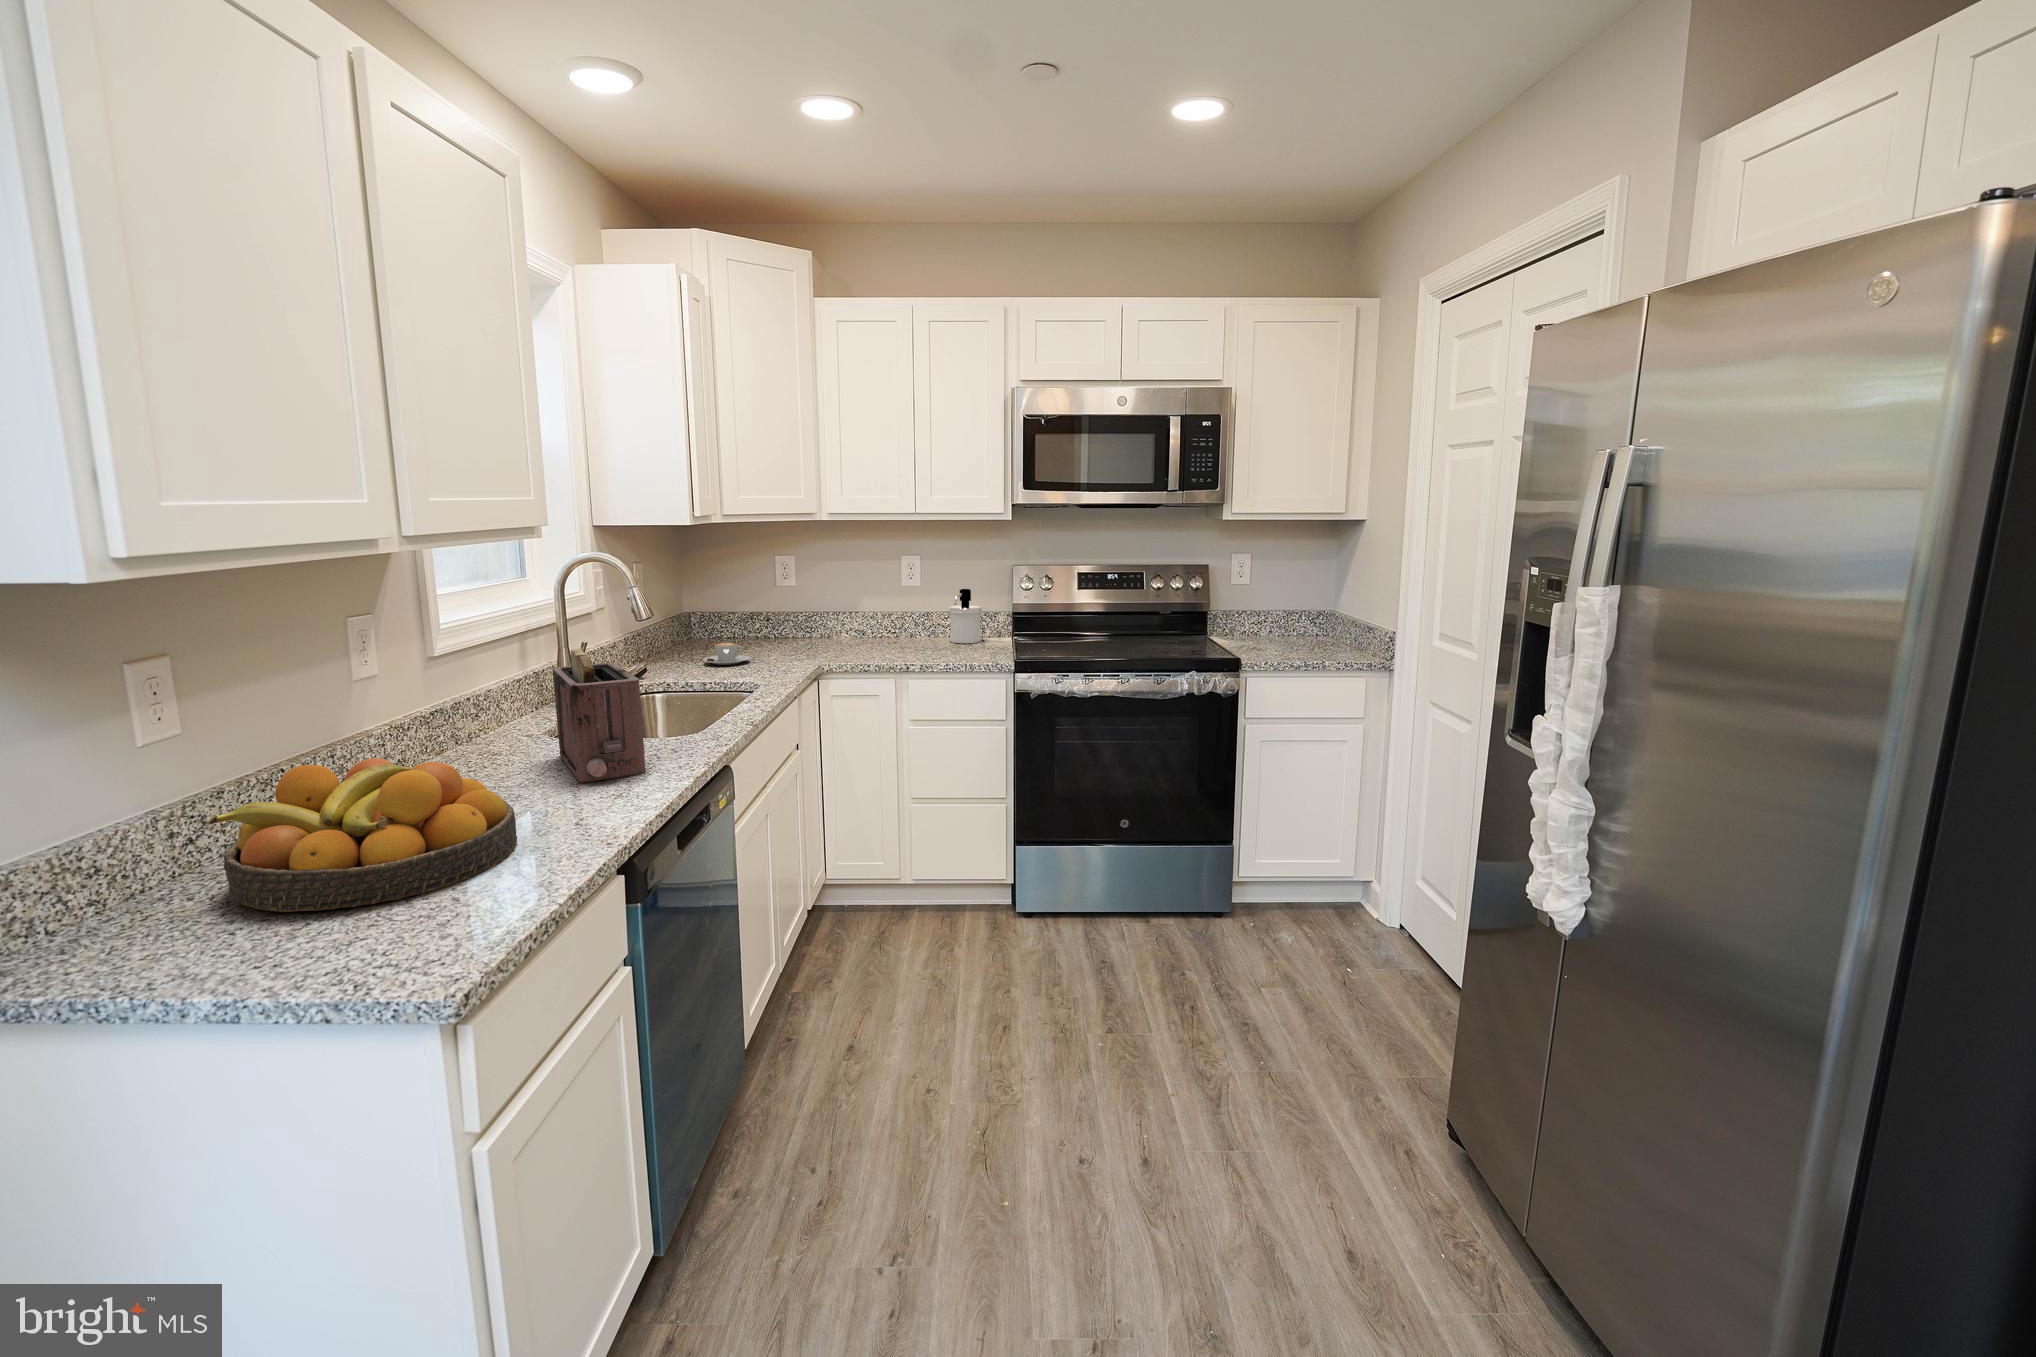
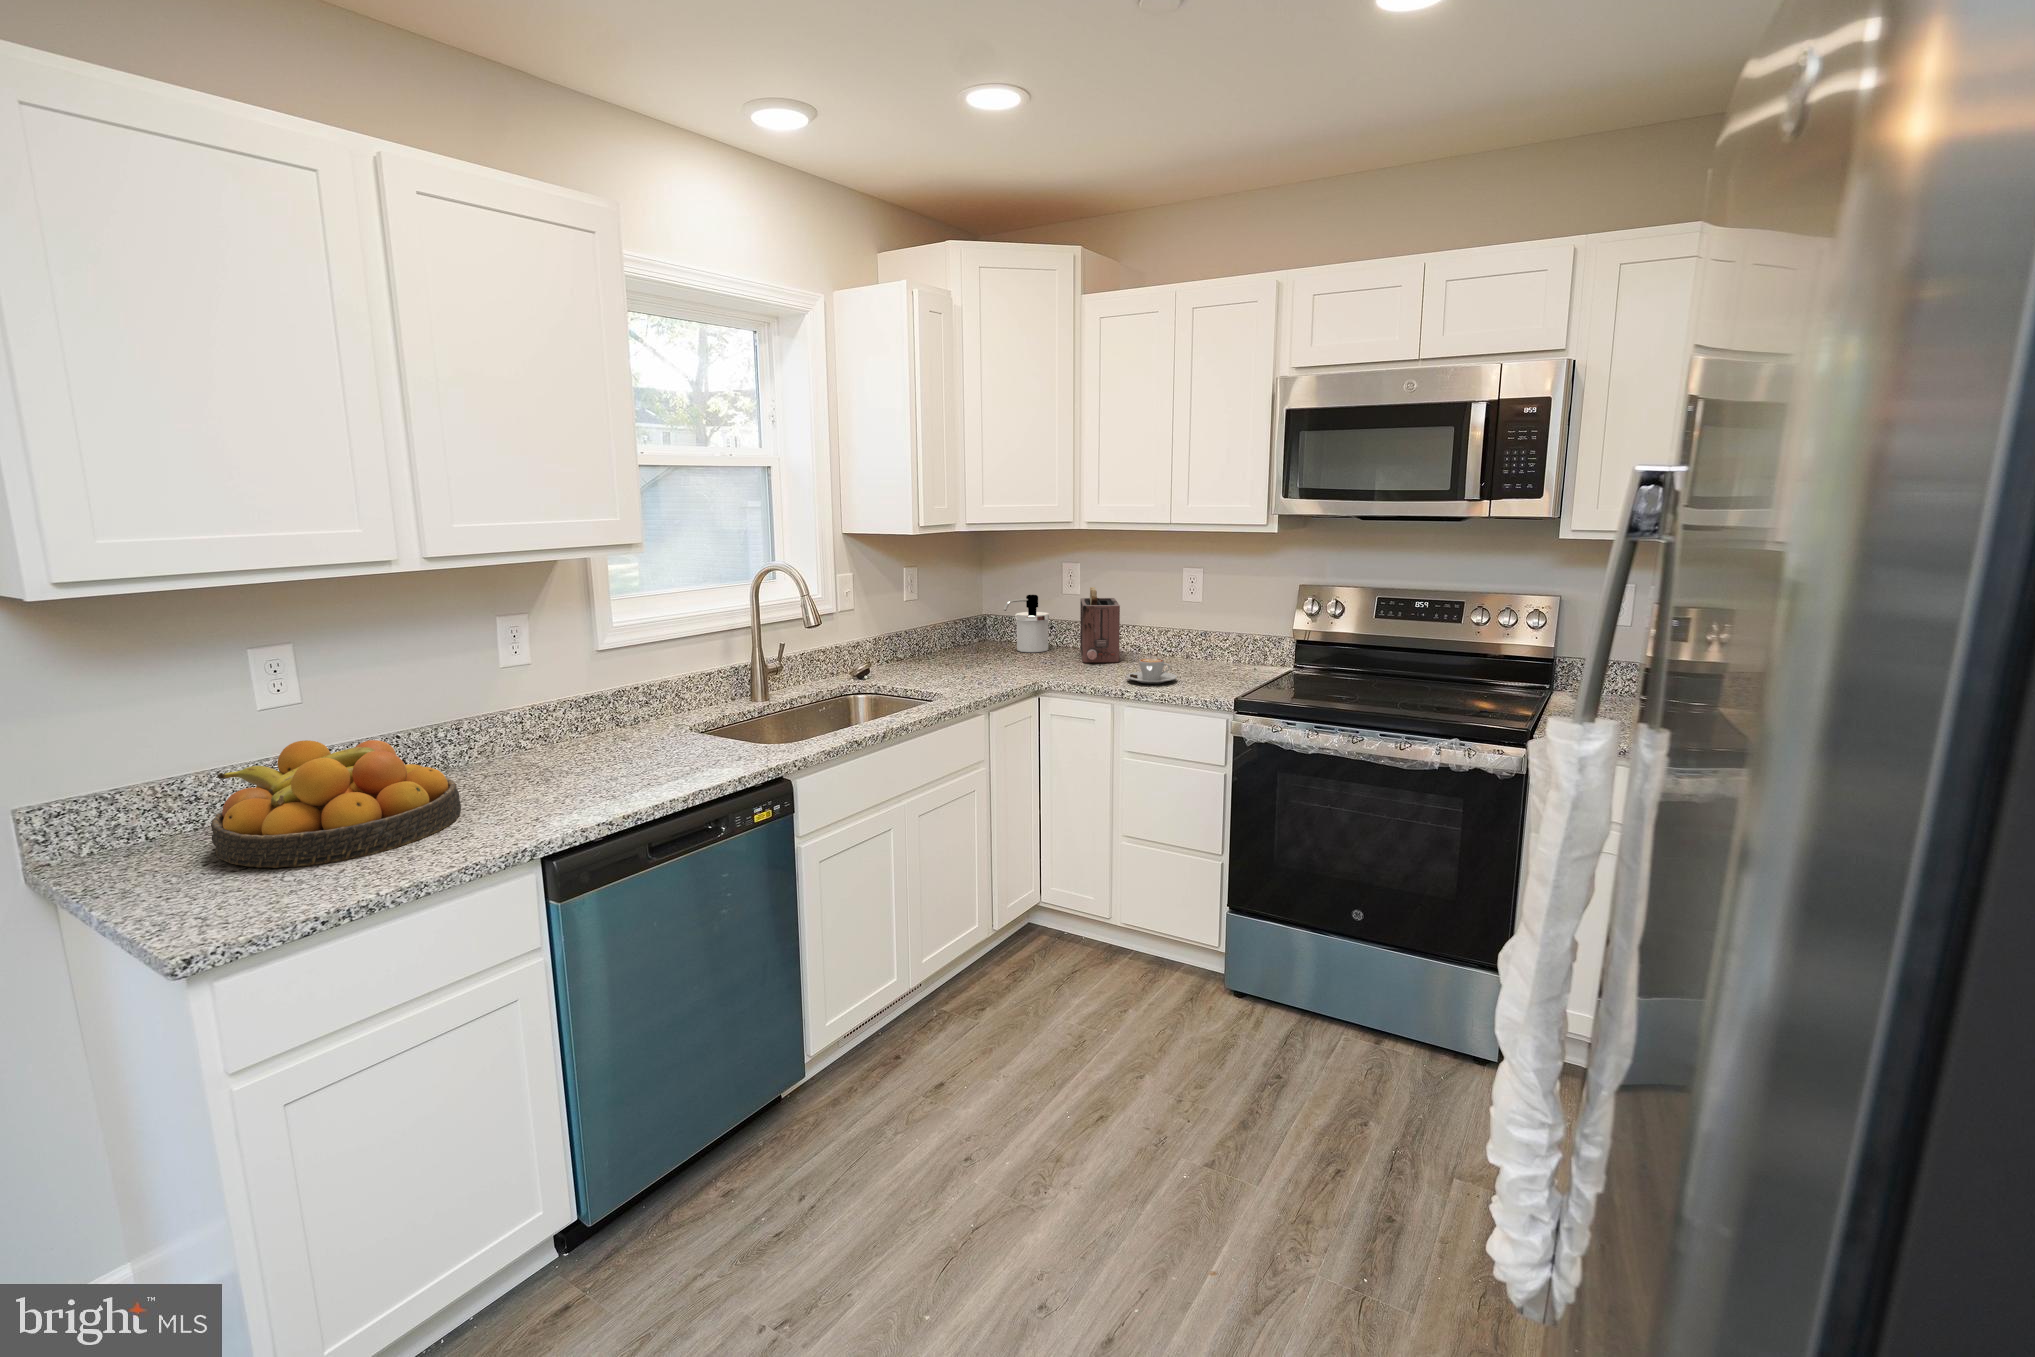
soap dispenser: present [949,589,982,643] -> present [1004,595,1049,652]
coffee cup: present [703,643,750,665] -> present [1126,658,1177,684]
toaster: present [552,649,646,782] -> present [1080,587,1120,662]

